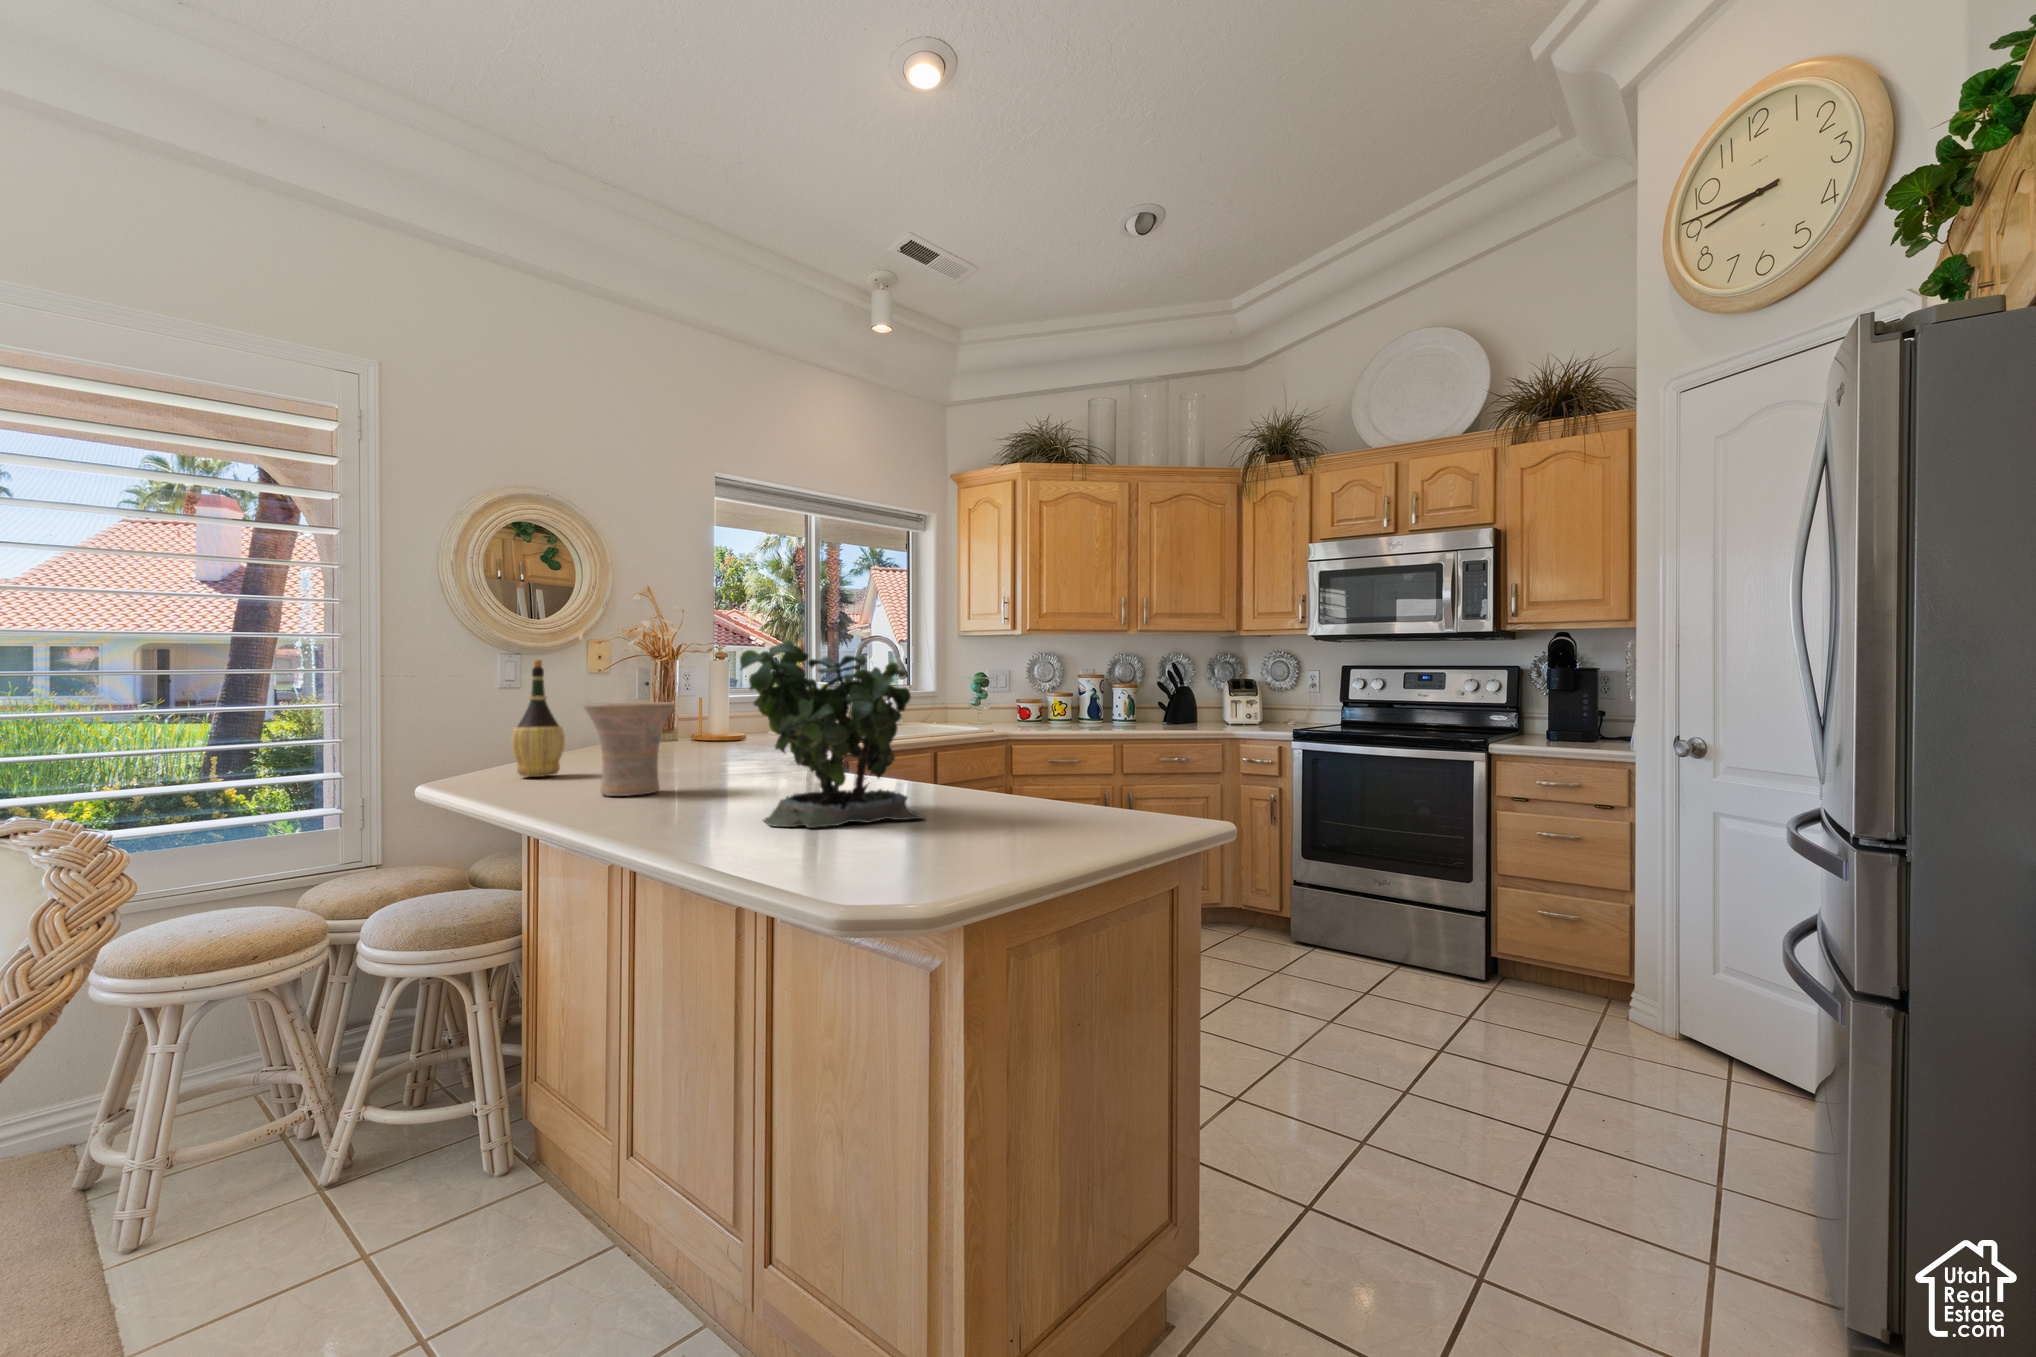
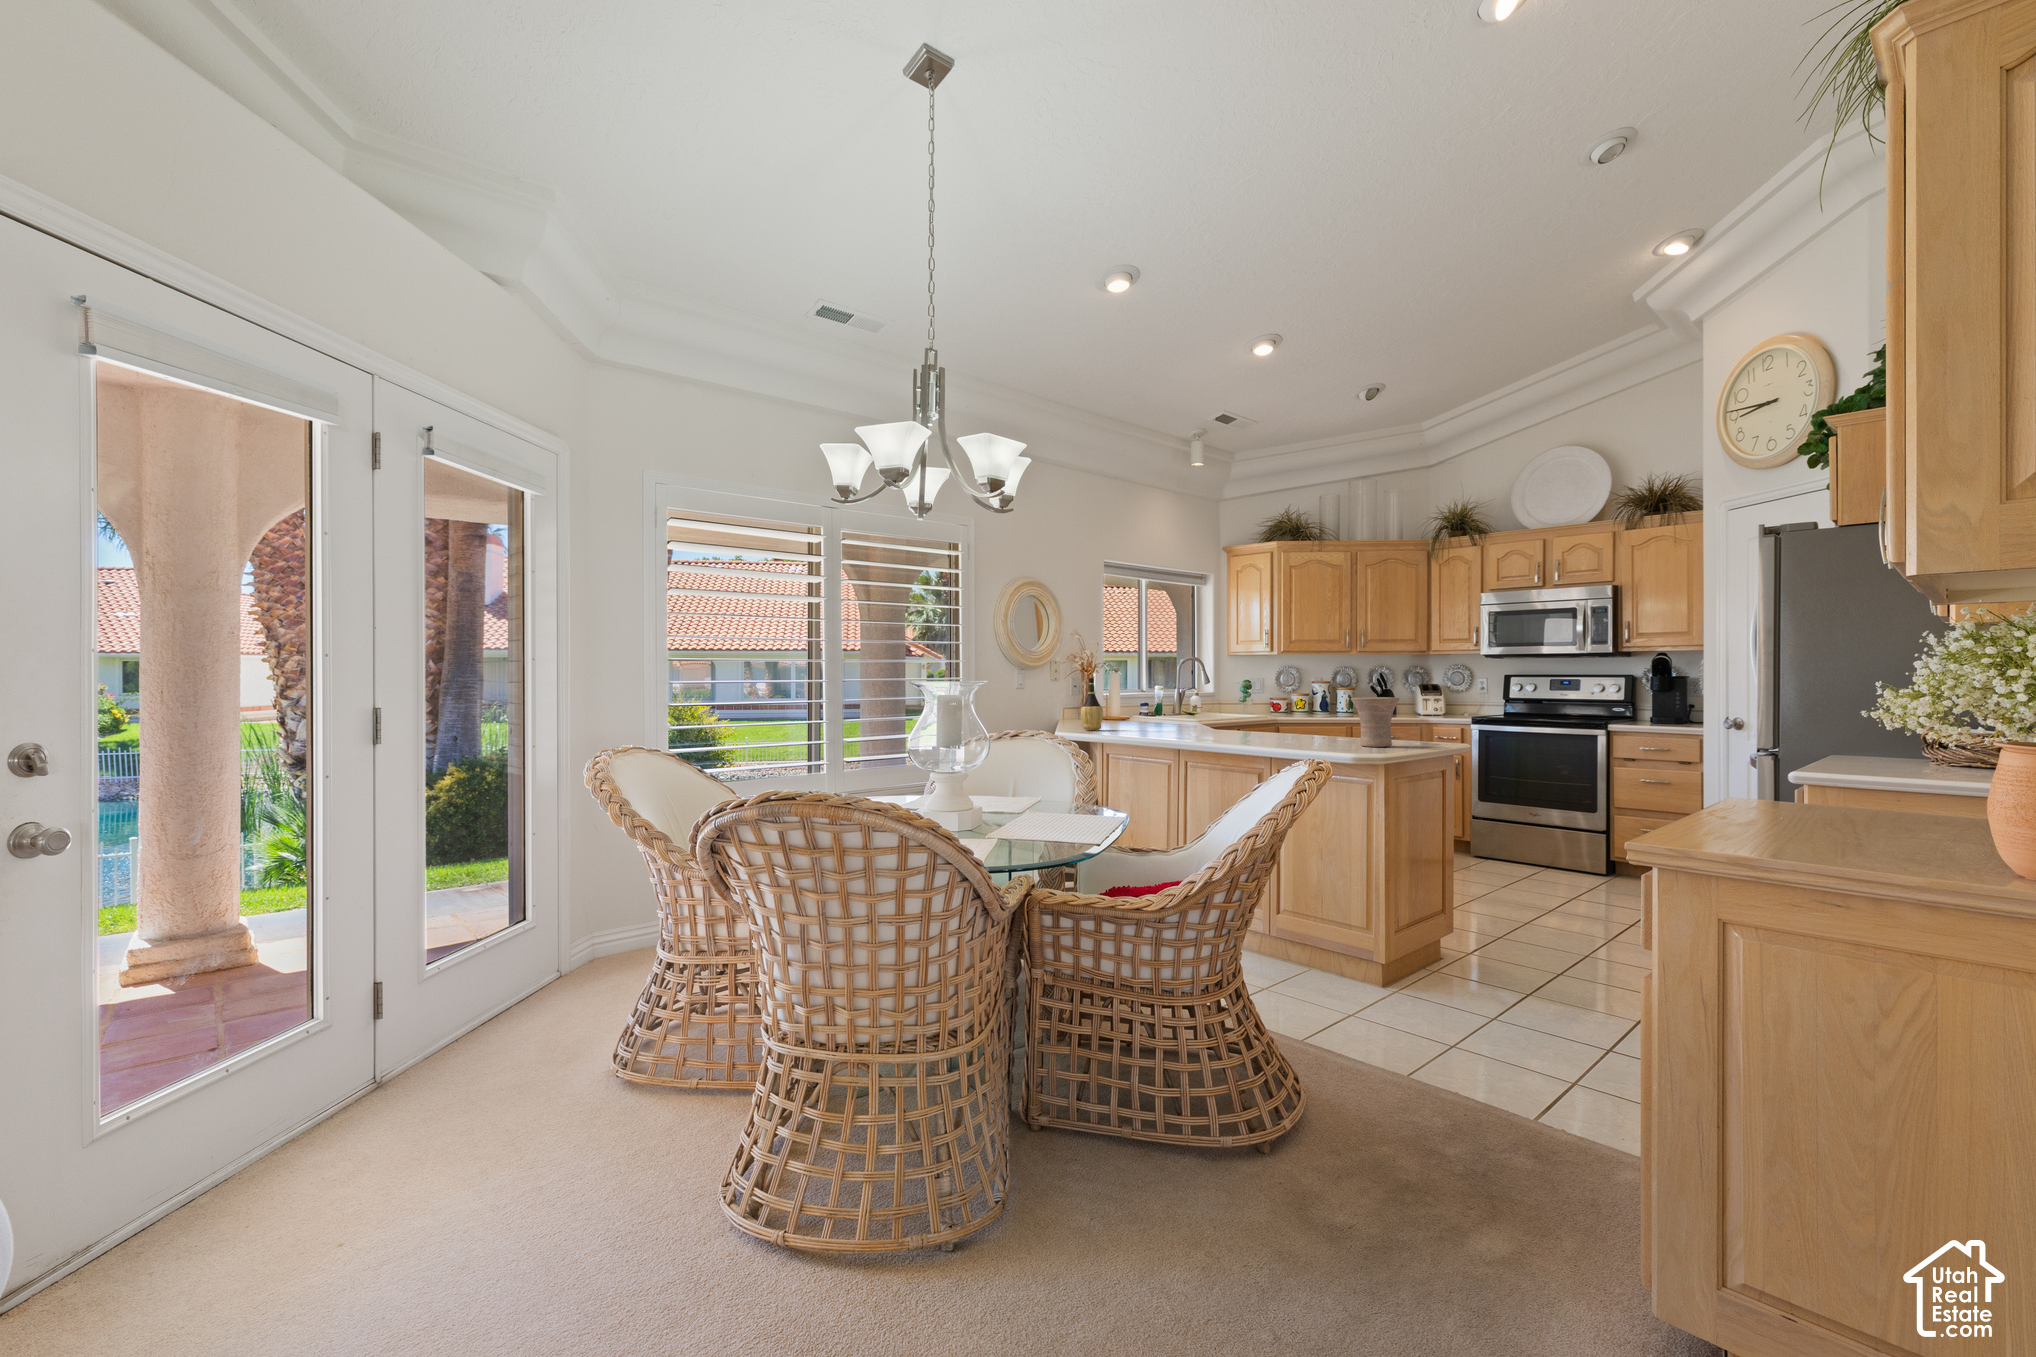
potted plant: present [740,630,924,828] -> none [1237,663,1321,742]
vase: present [584,702,675,796] -> present [1351,697,1400,747]

